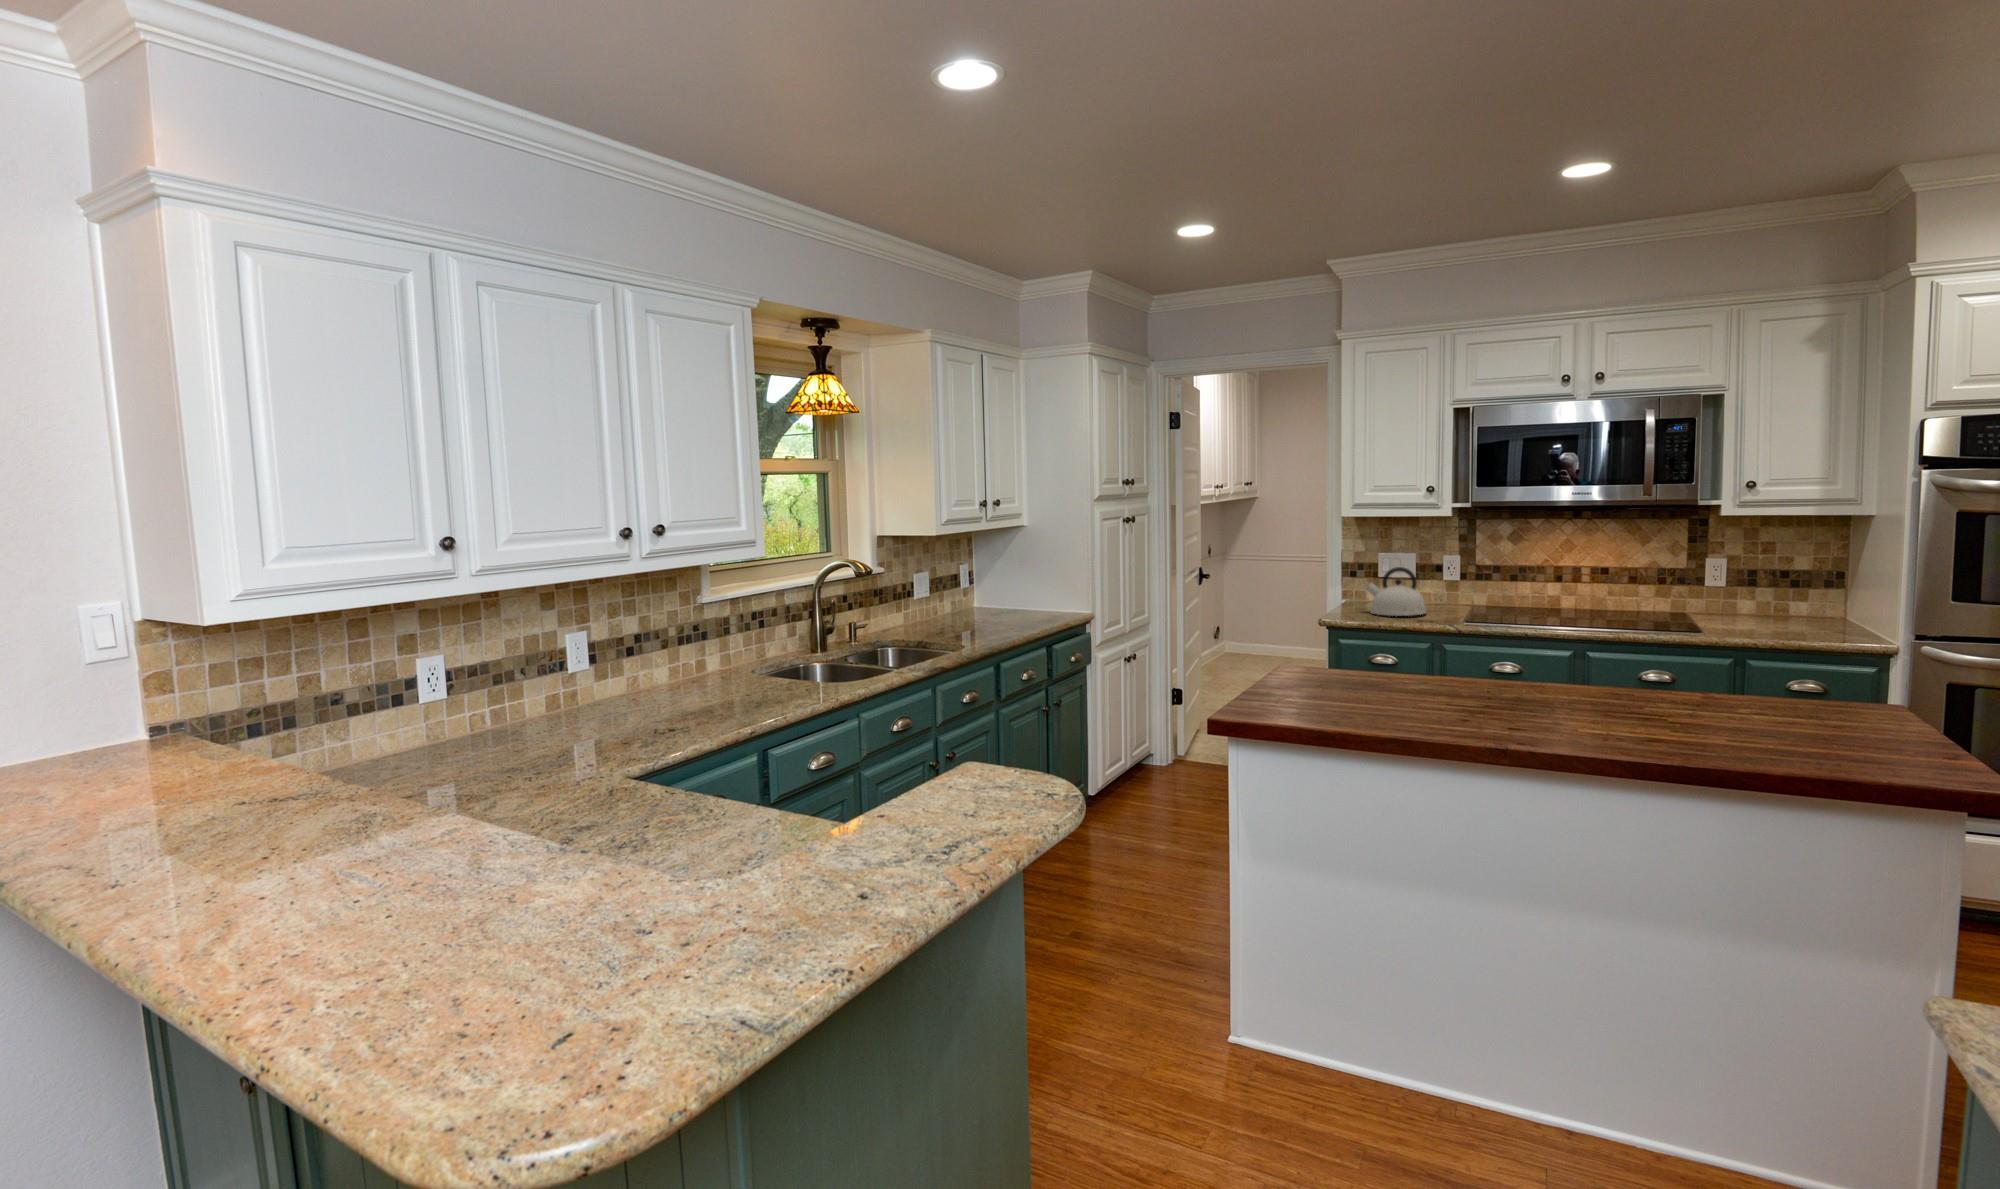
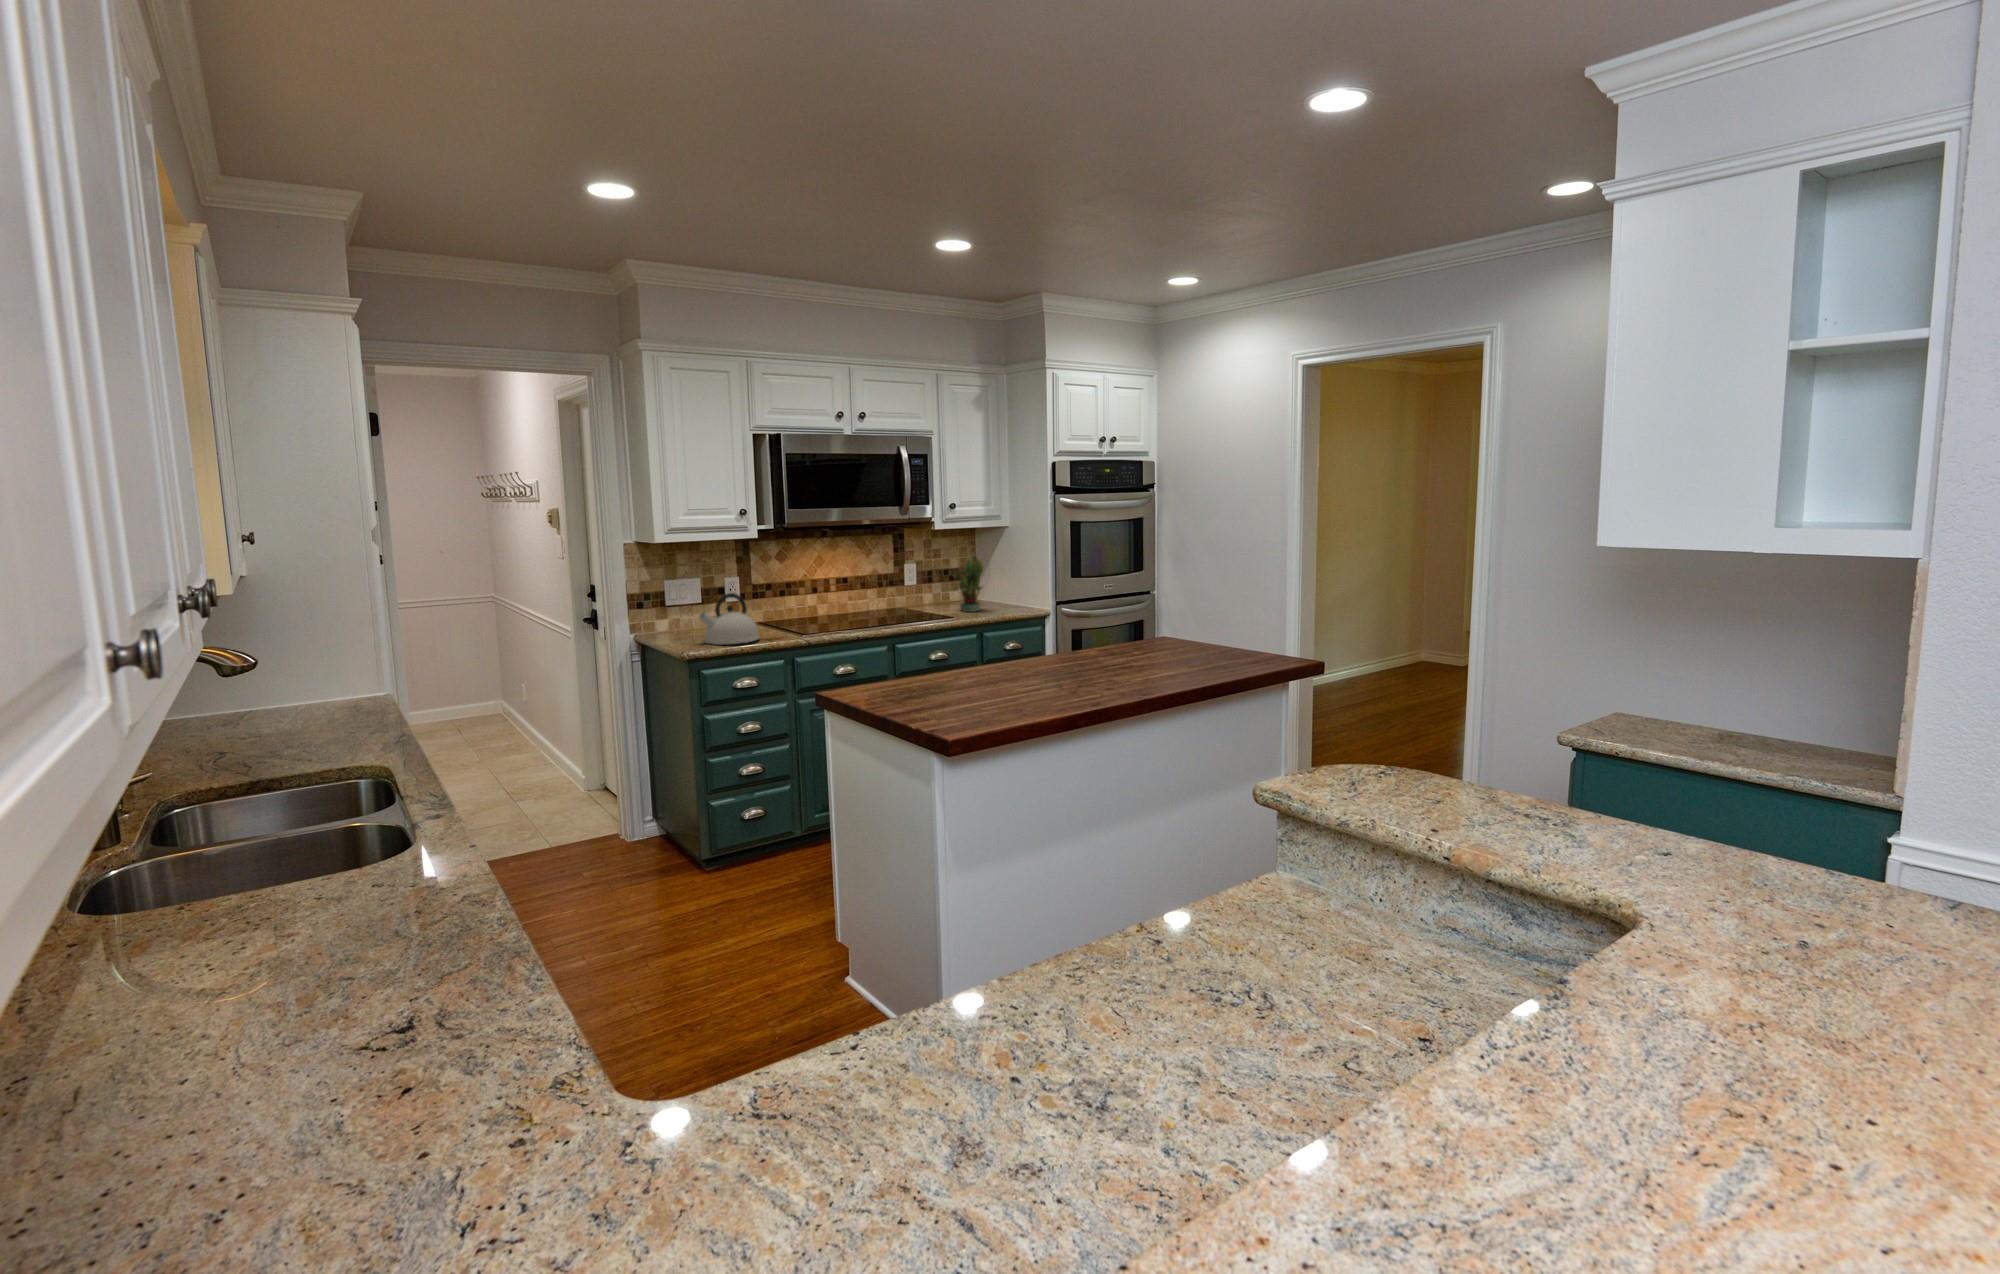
potted plant: none [1748,549,1814,627] -> present [954,555,985,612]

